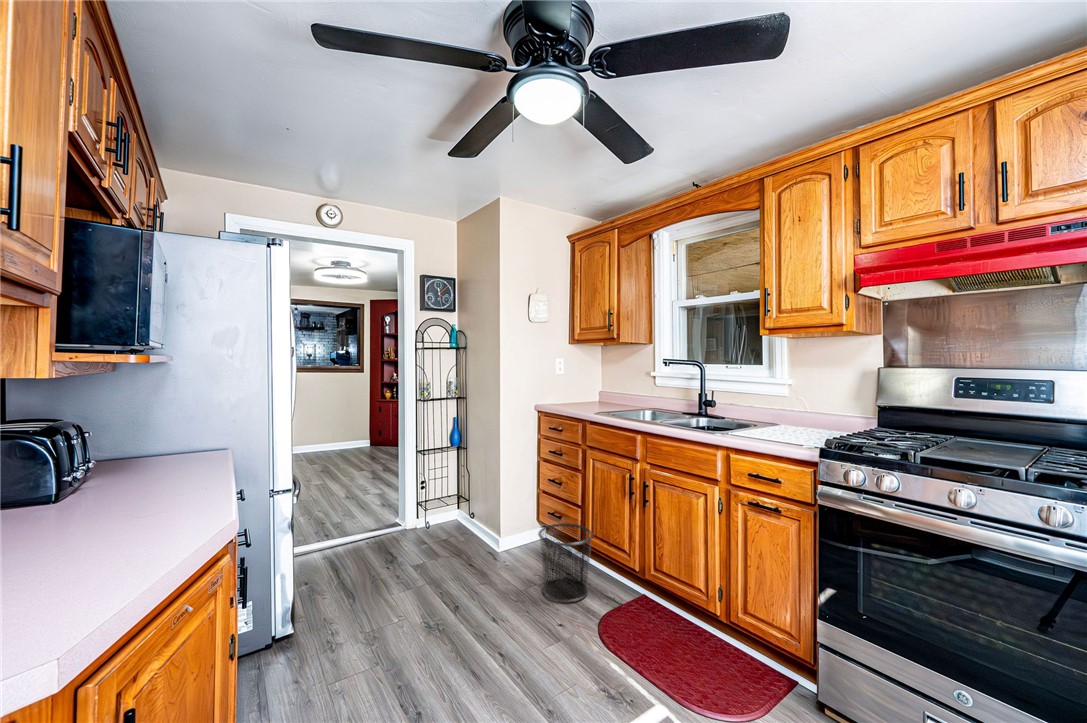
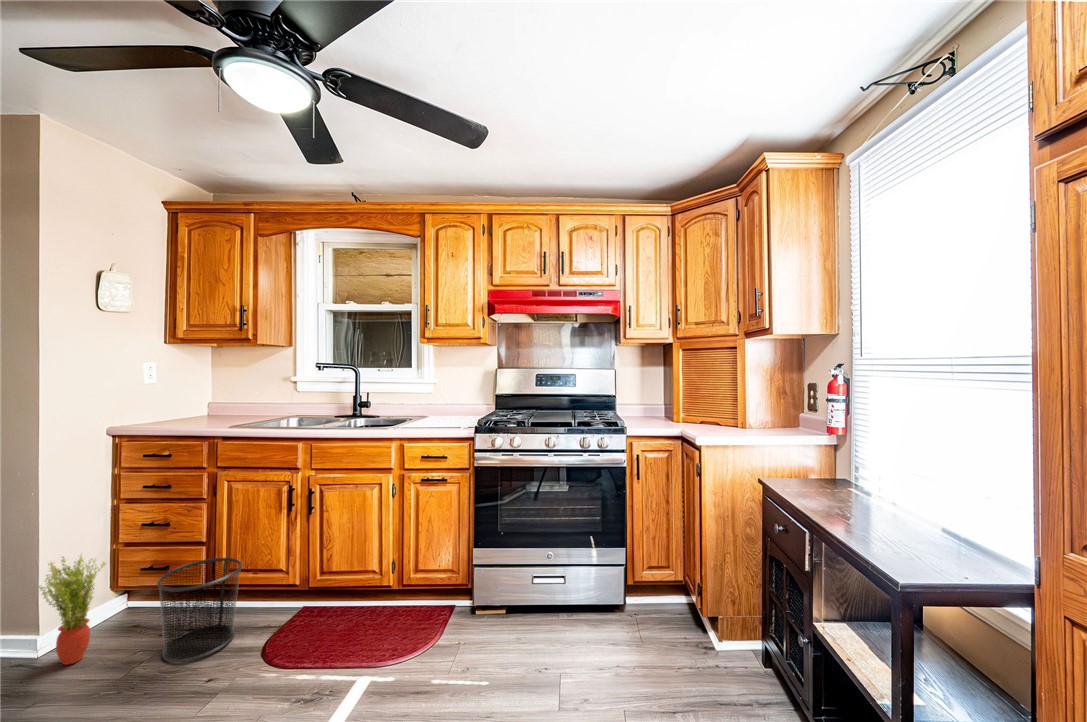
potted plant: none [486,494,518,569] -> present [38,556,105,665]

